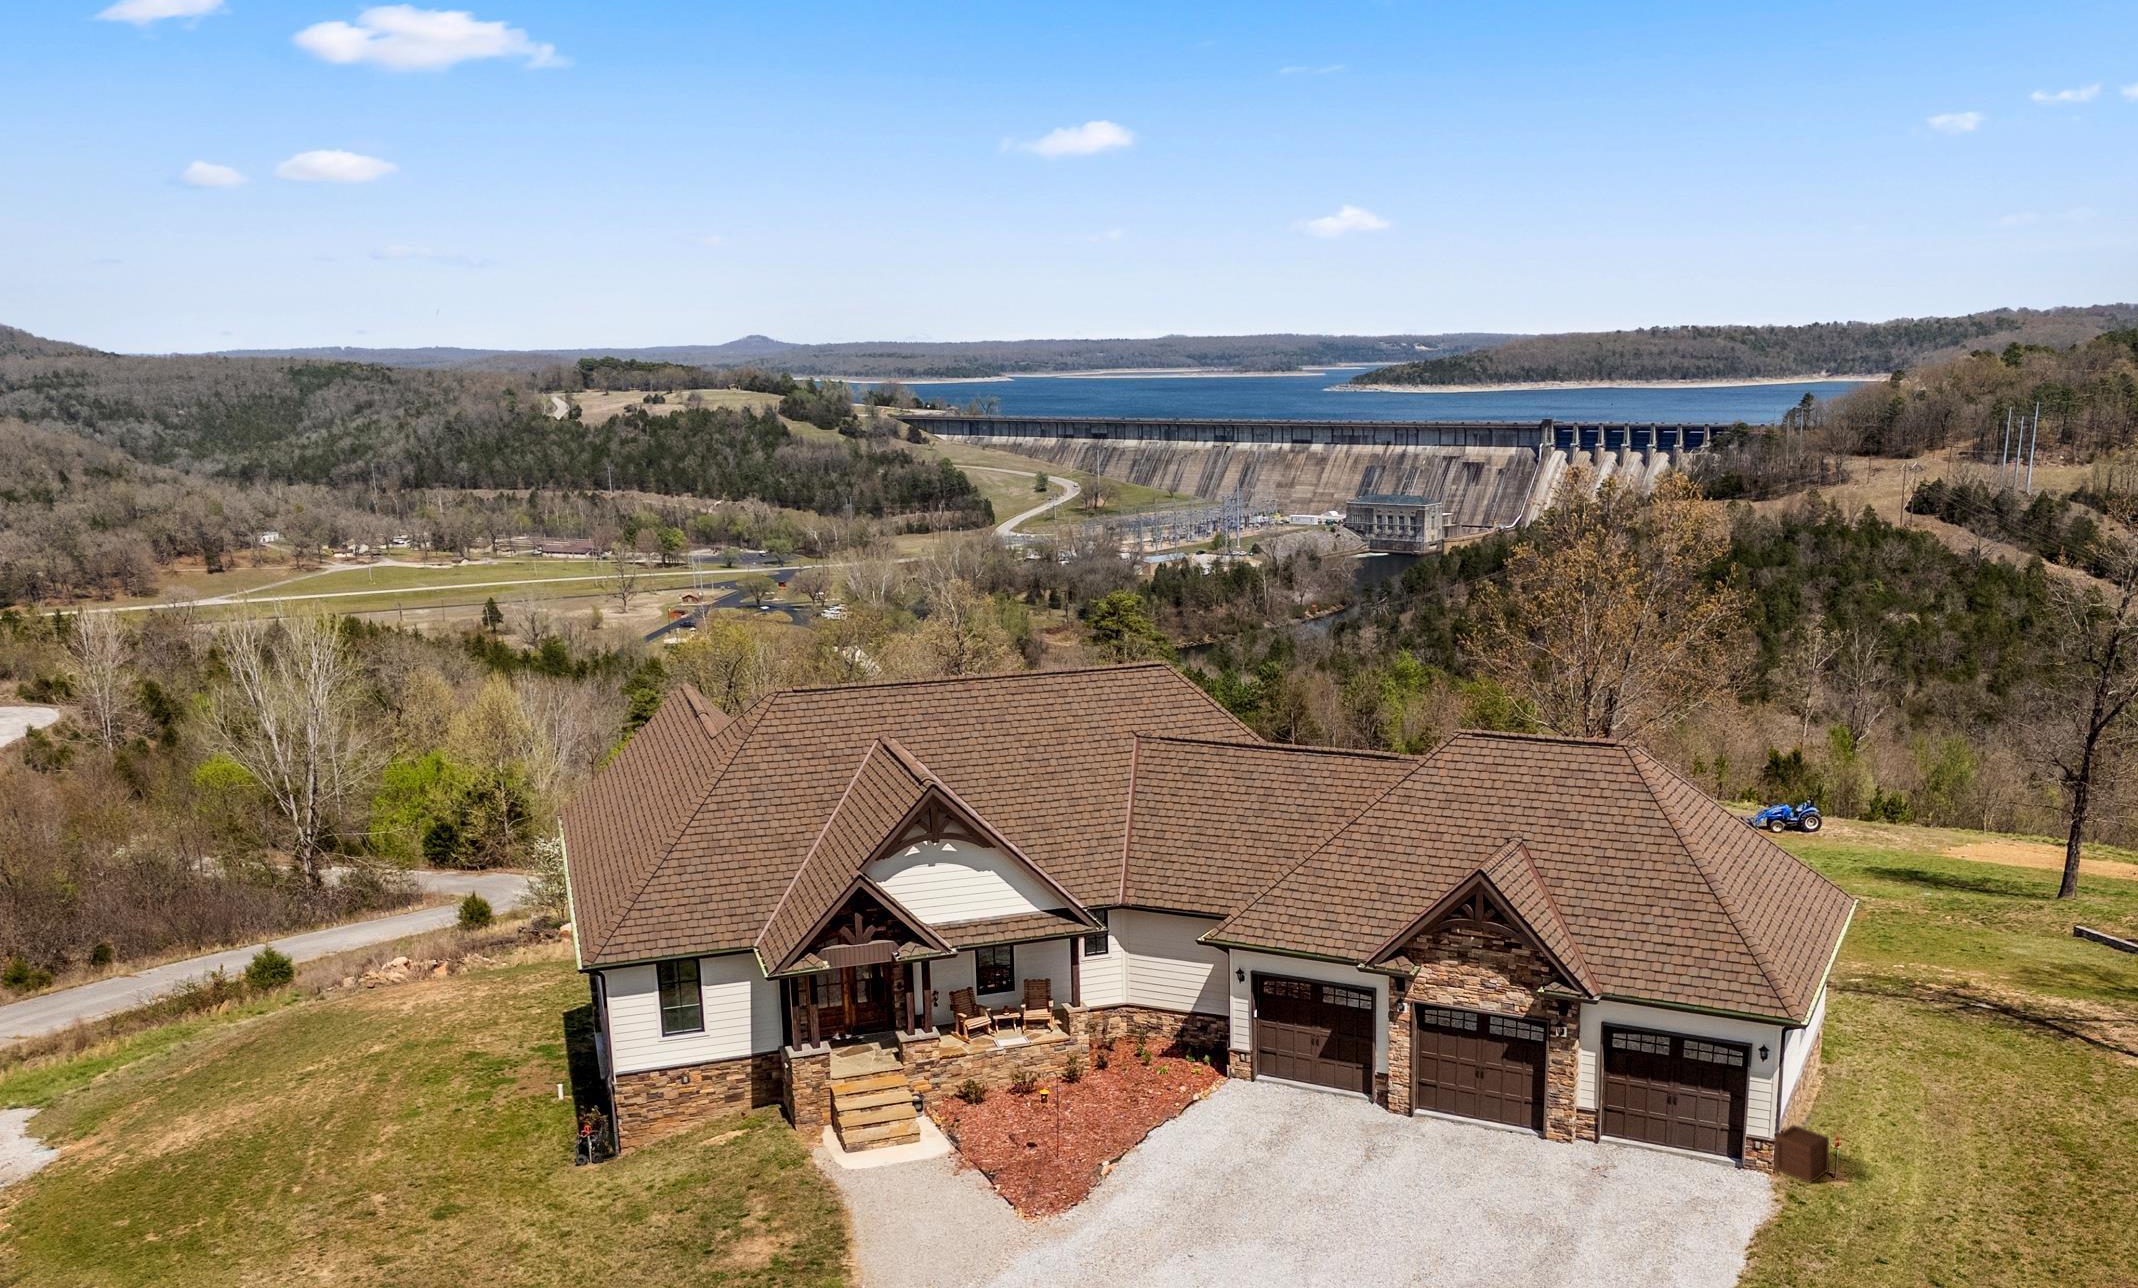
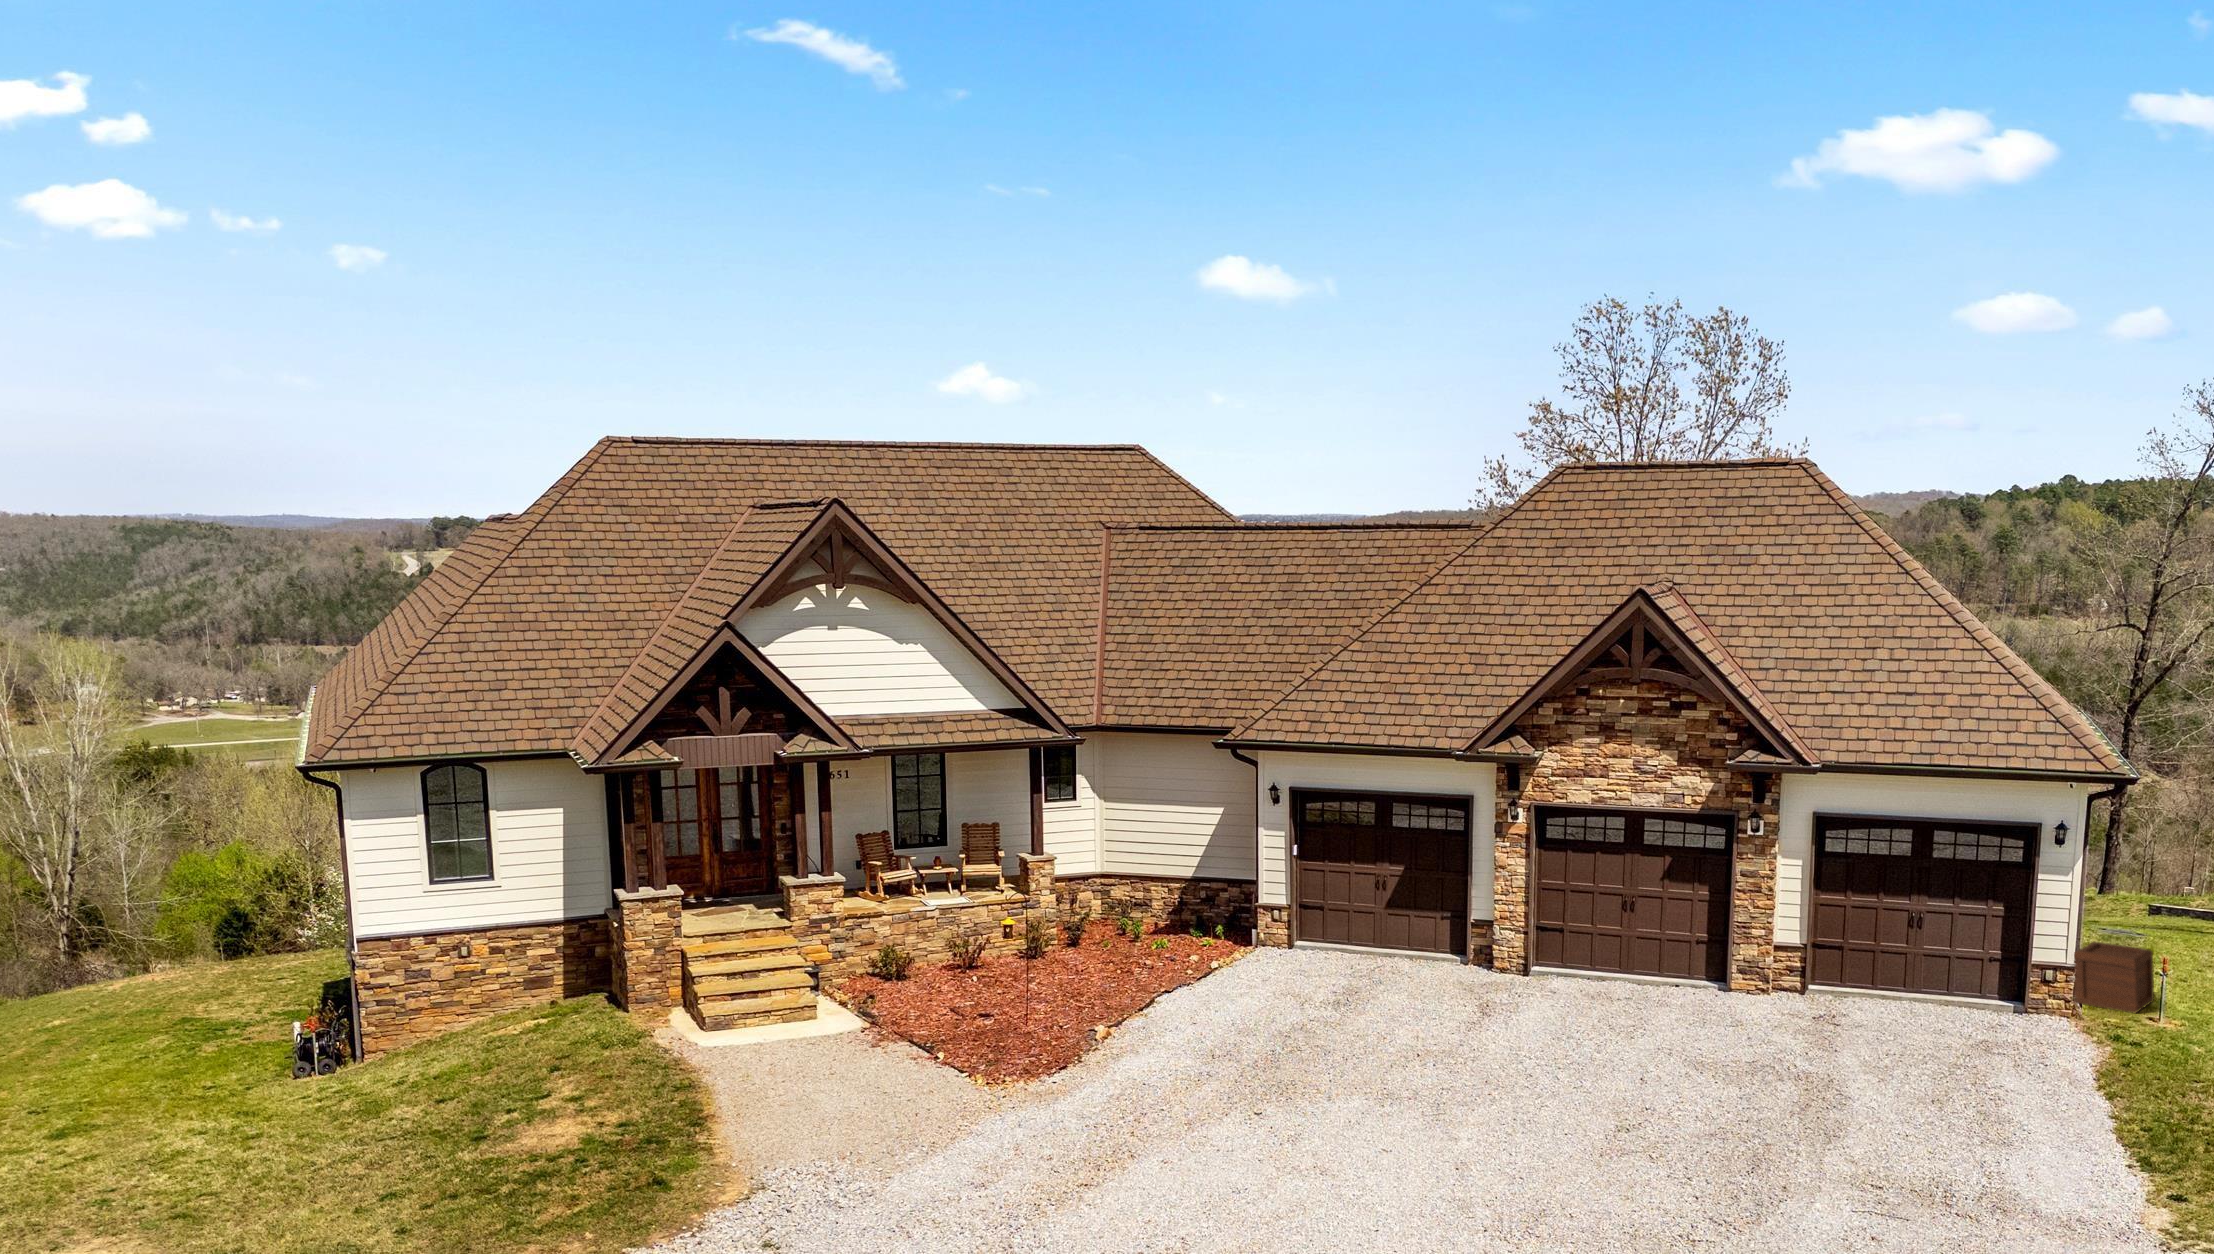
potted tree: present [596,1128,618,1161] -> none [308,1013,350,1068]

